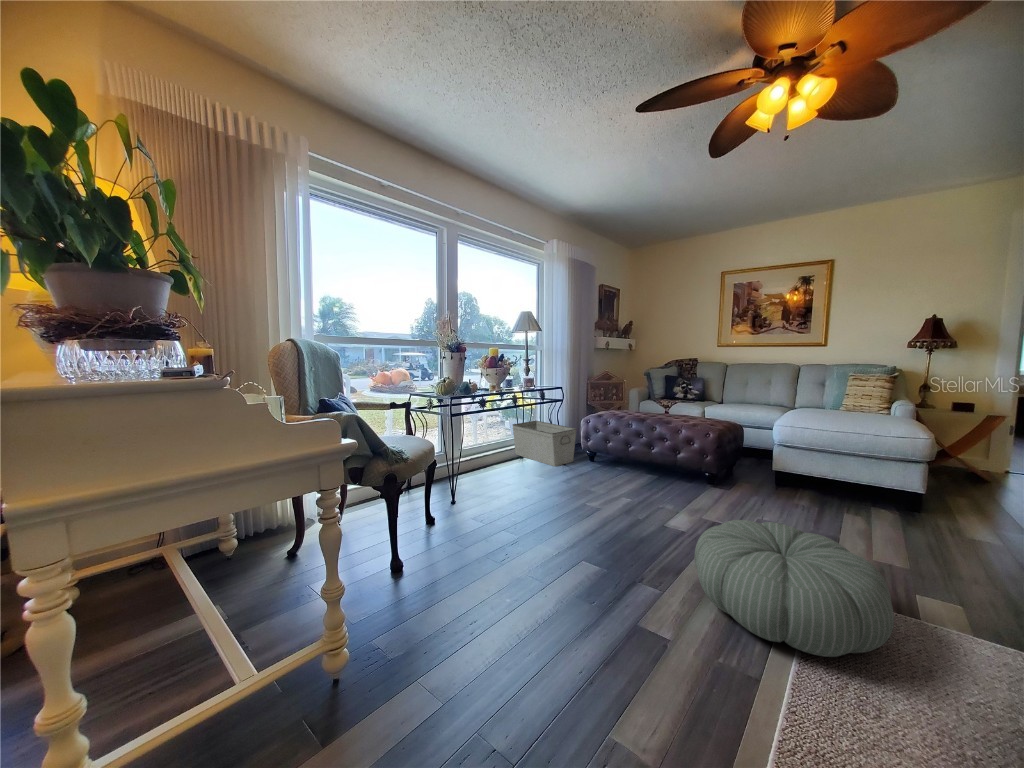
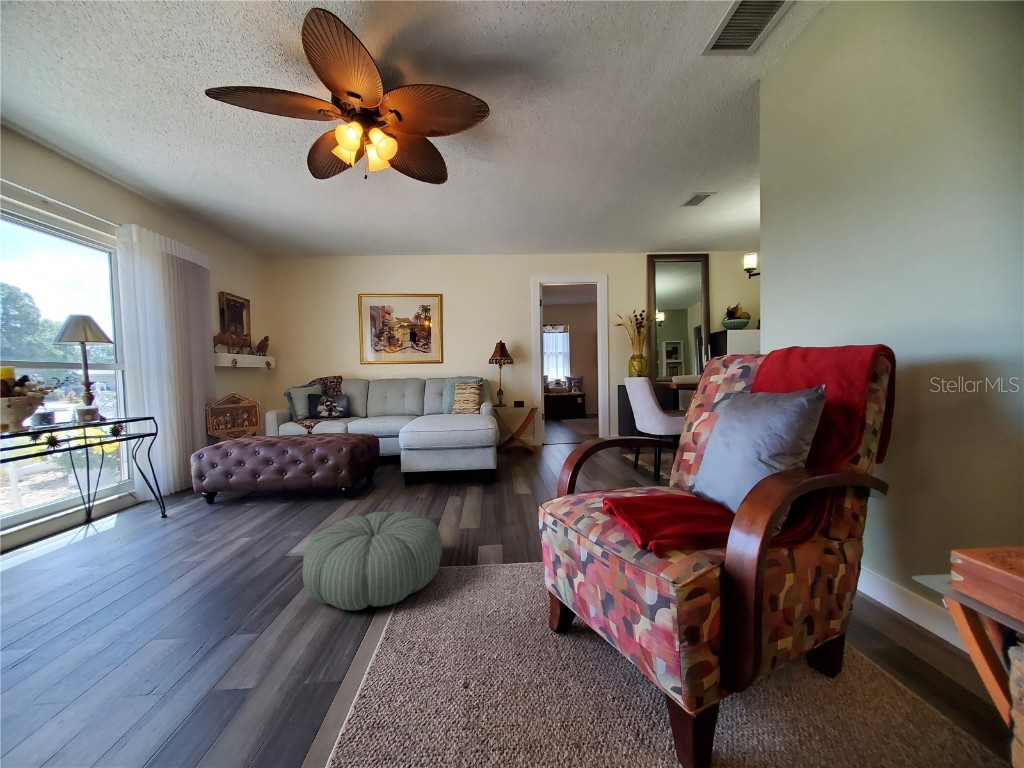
storage bin: present [513,421,576,466] -> none [66,467,184,523]

